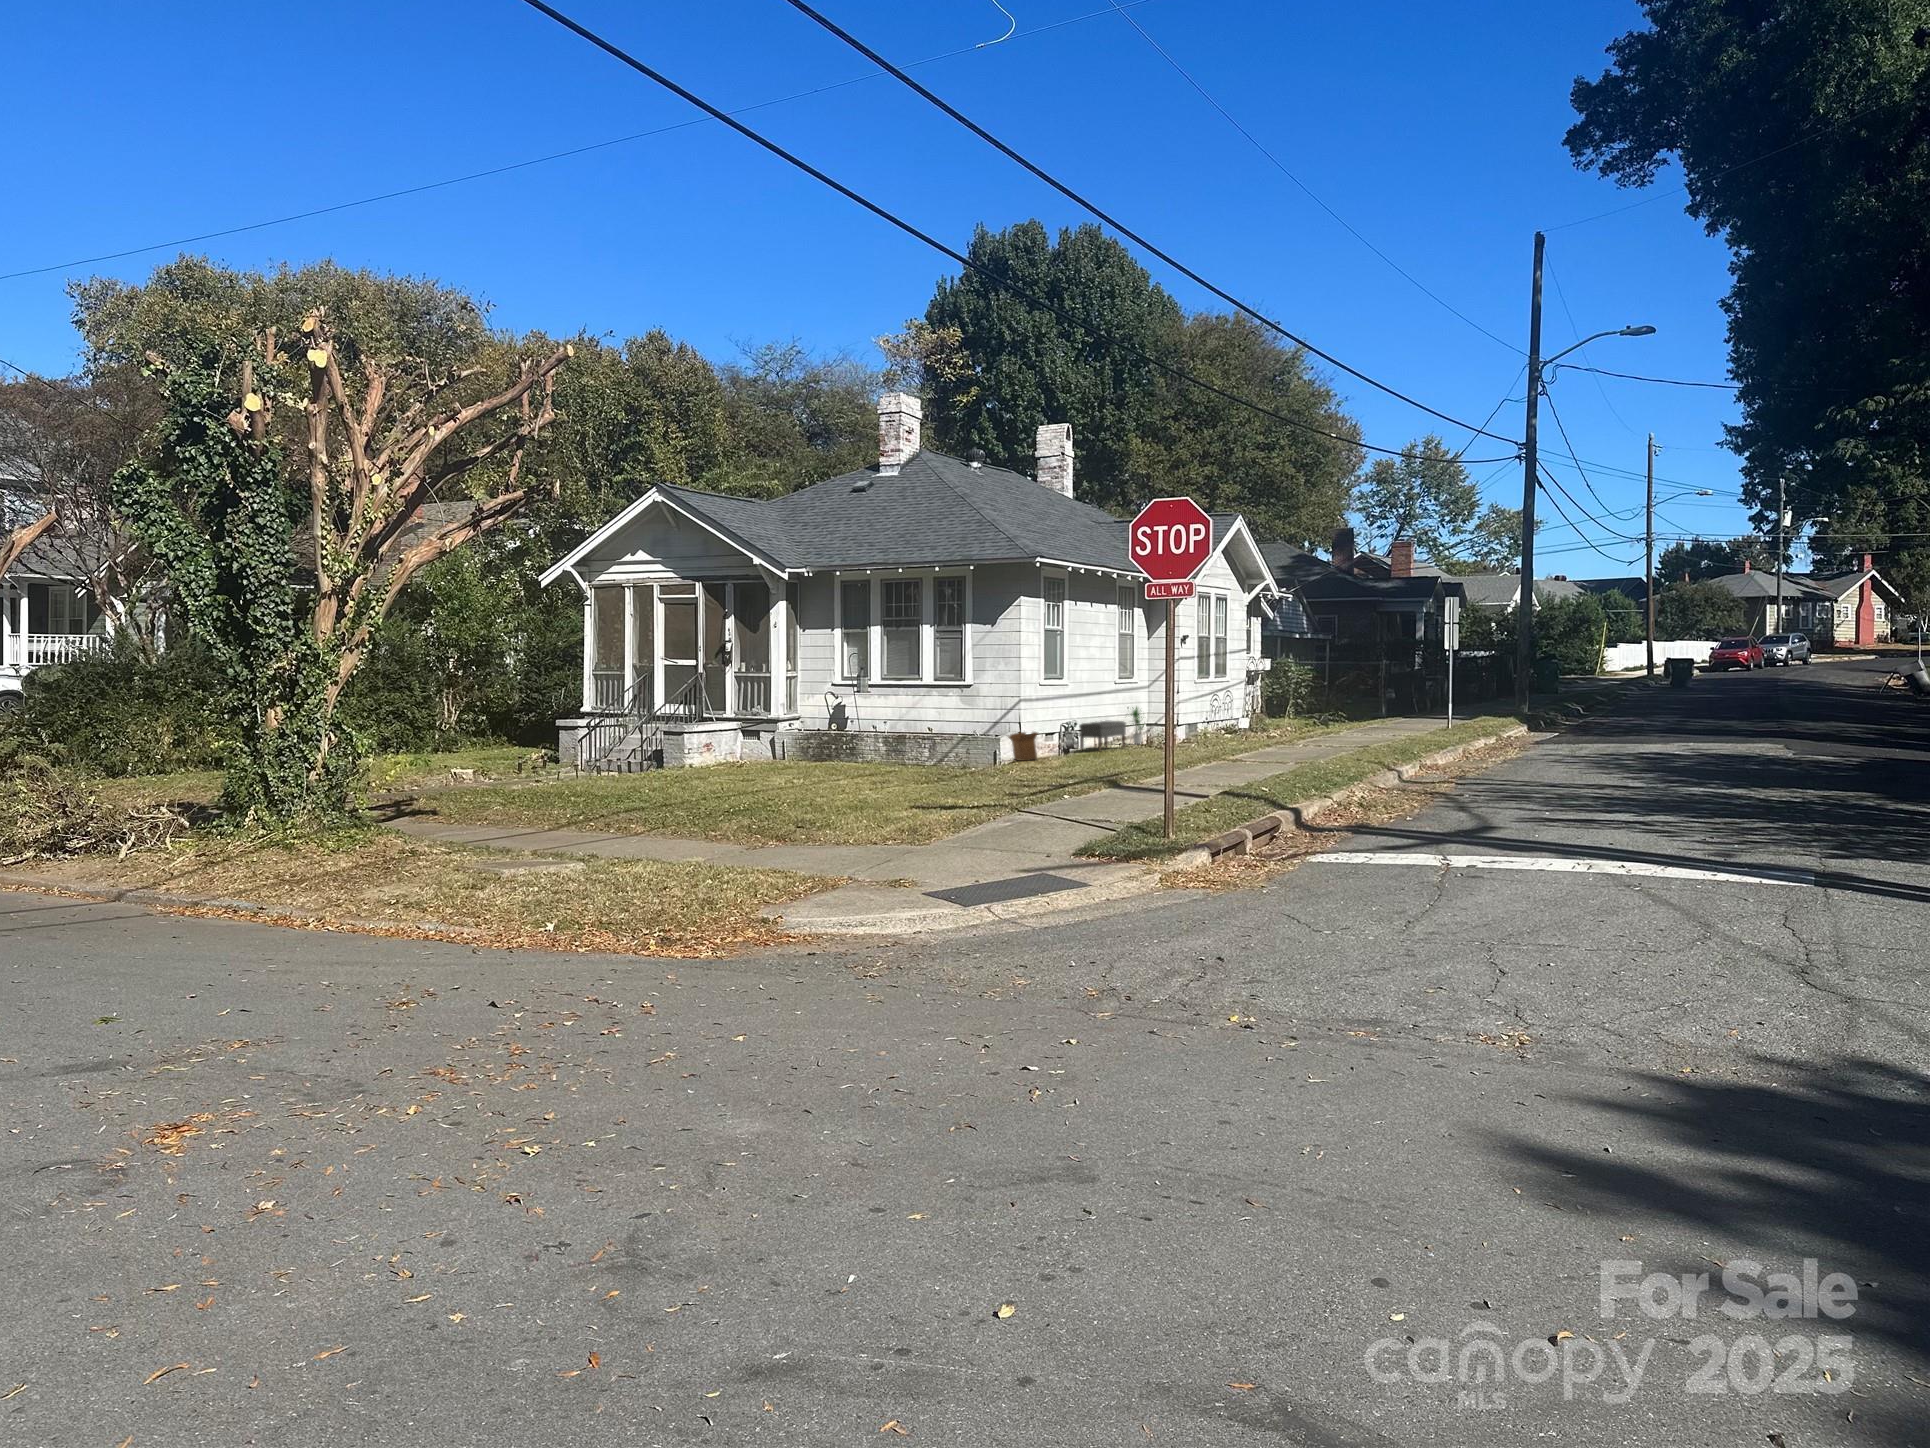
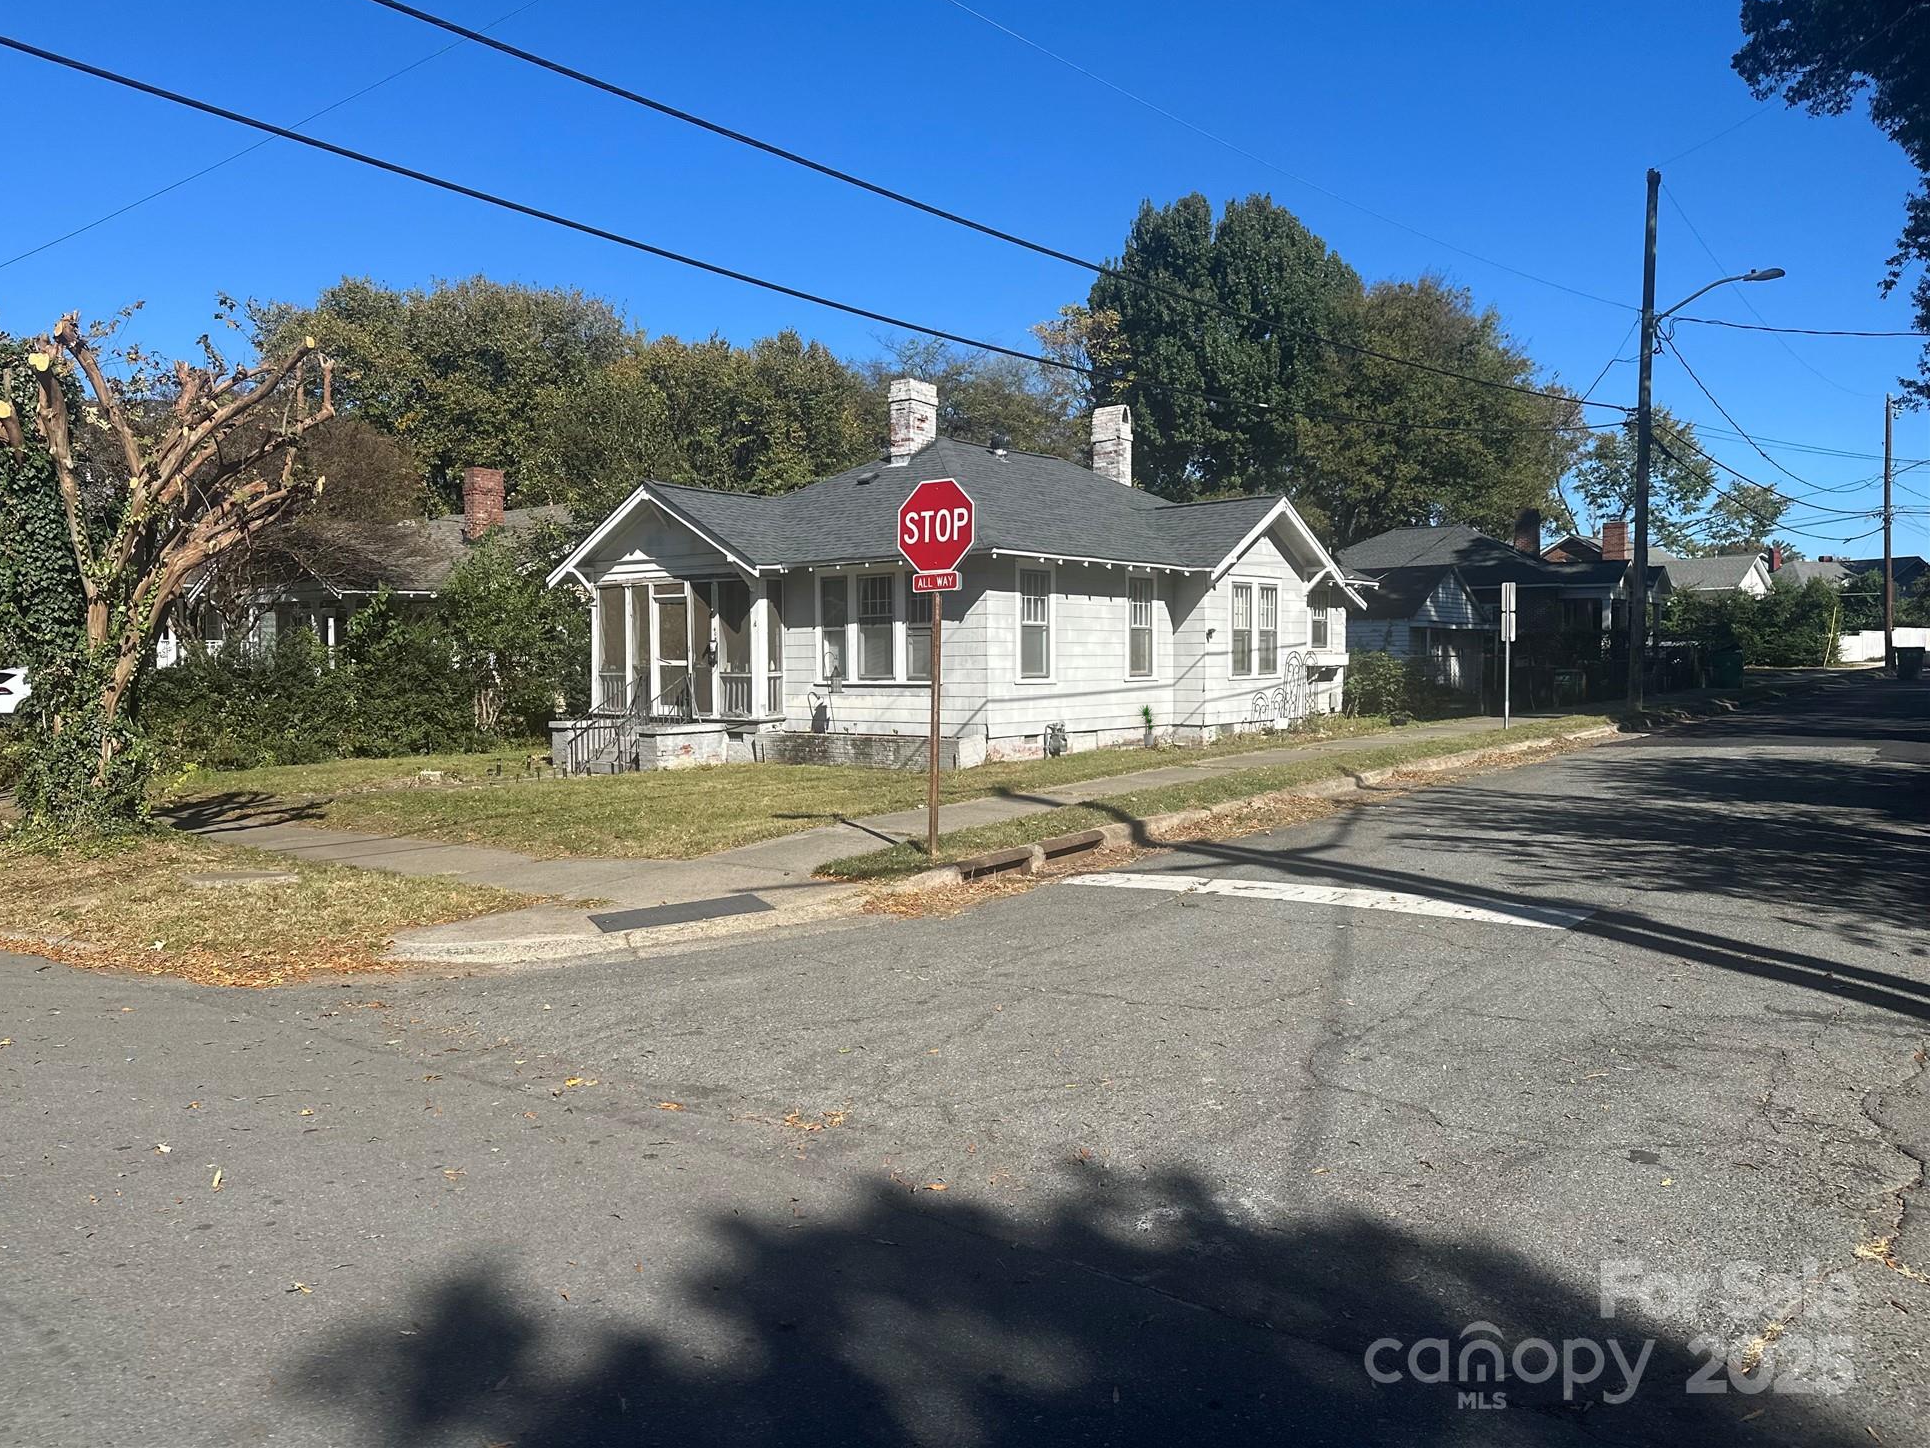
bench: present [1079,721,1126,751] -> none [1069,720,1127,754]
cardboard box: present [1008,732,1038,761] -> none [972,733,1004,764]

